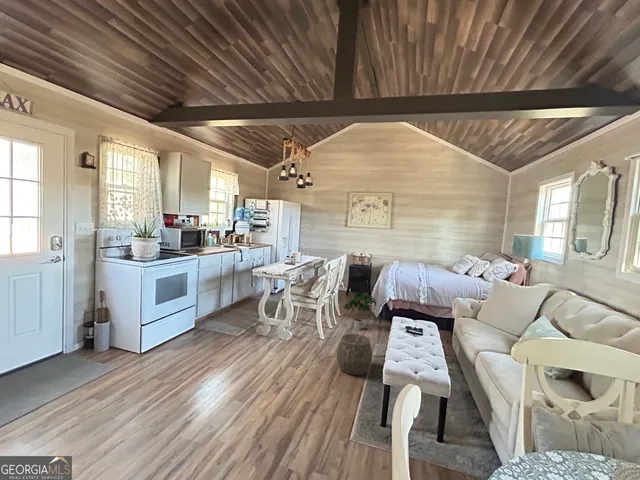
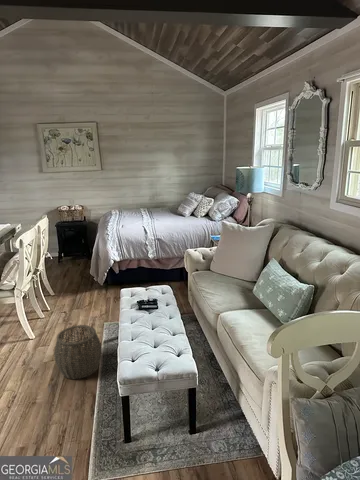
potted plant: present [343,291,376,330] -> none [54,263,97,311]

